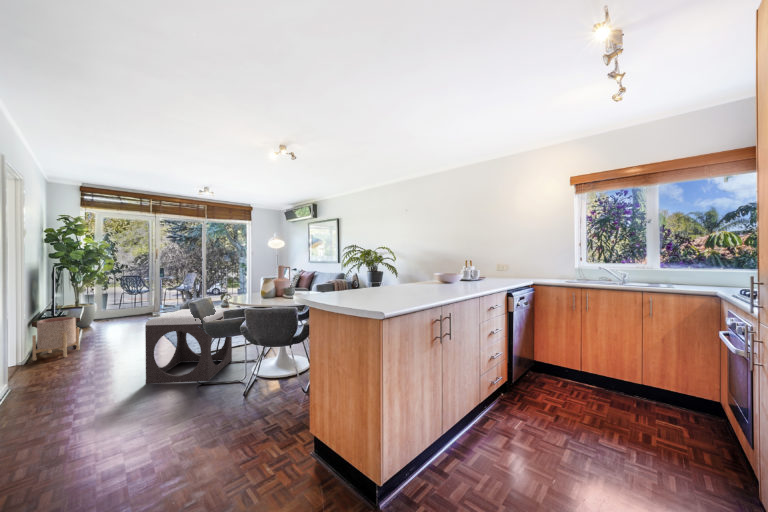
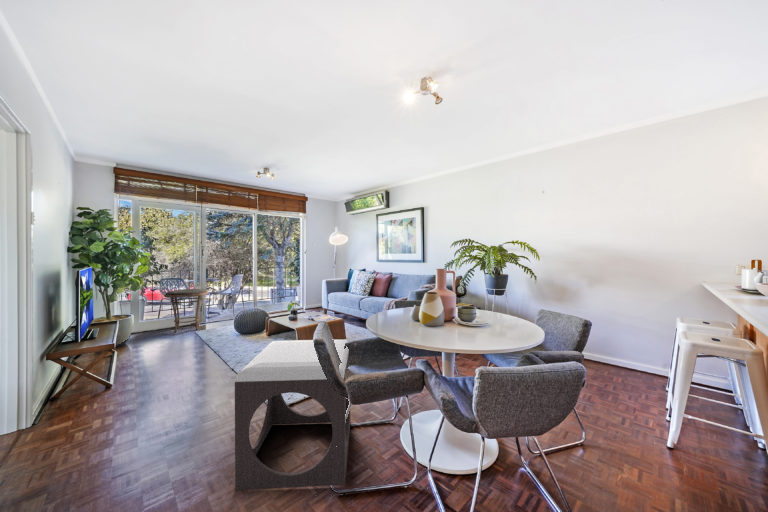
side table: none [123,284,161,318] -> present [164,289,209,332]
planter: present [32,317,79,360] -> none [45,344,114,415]

